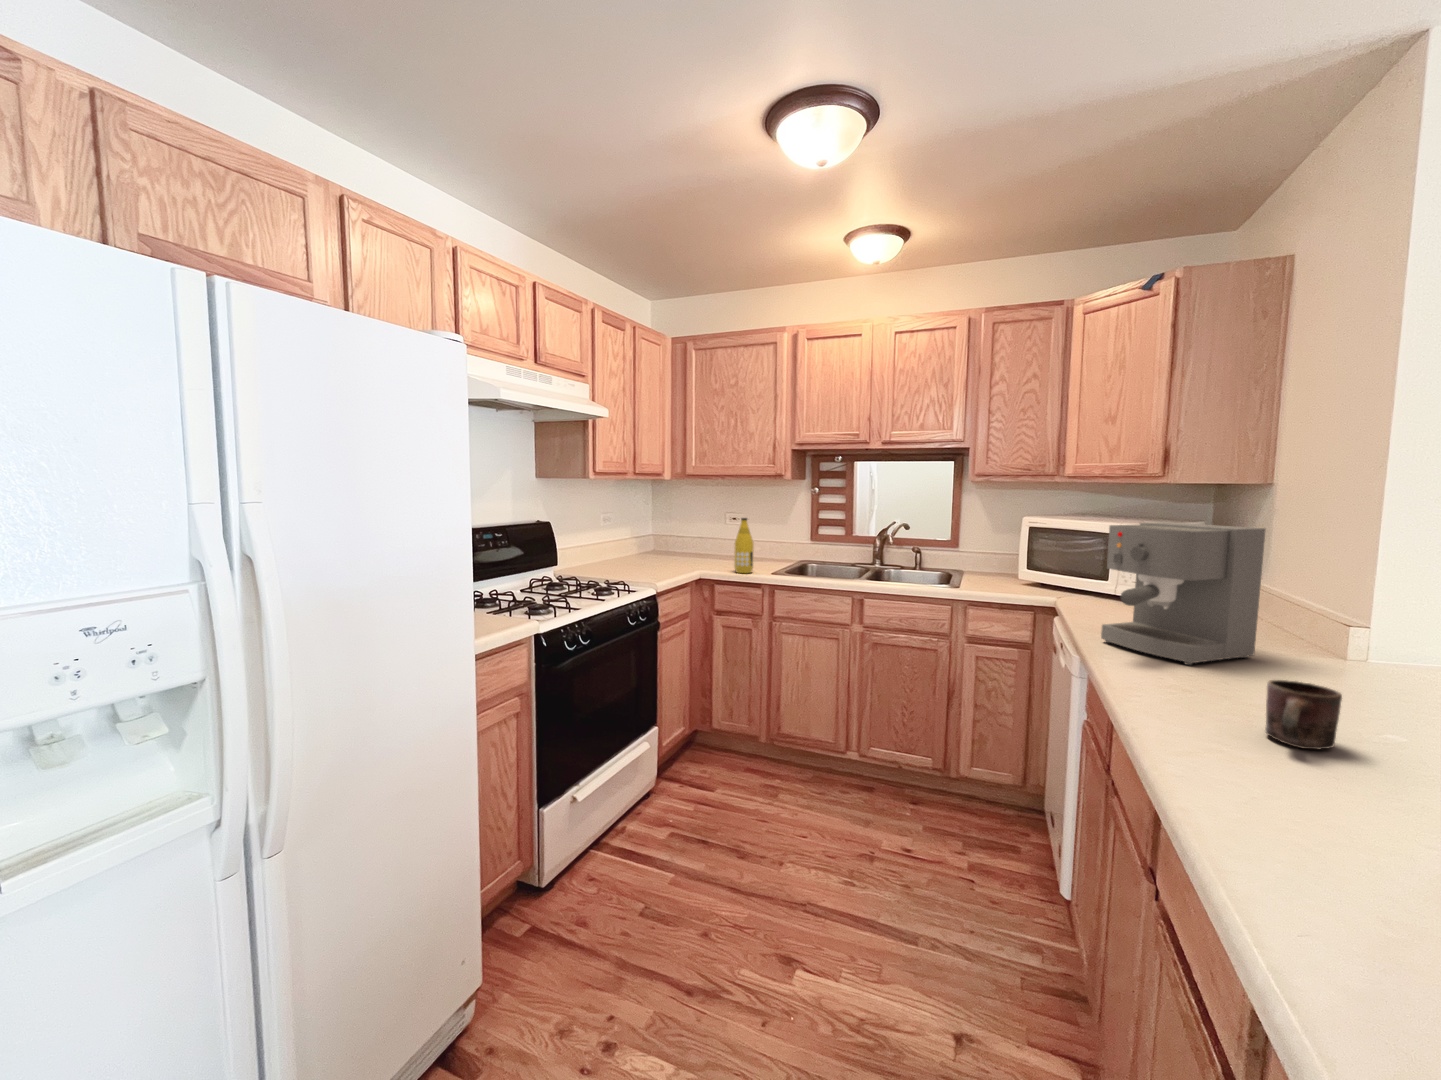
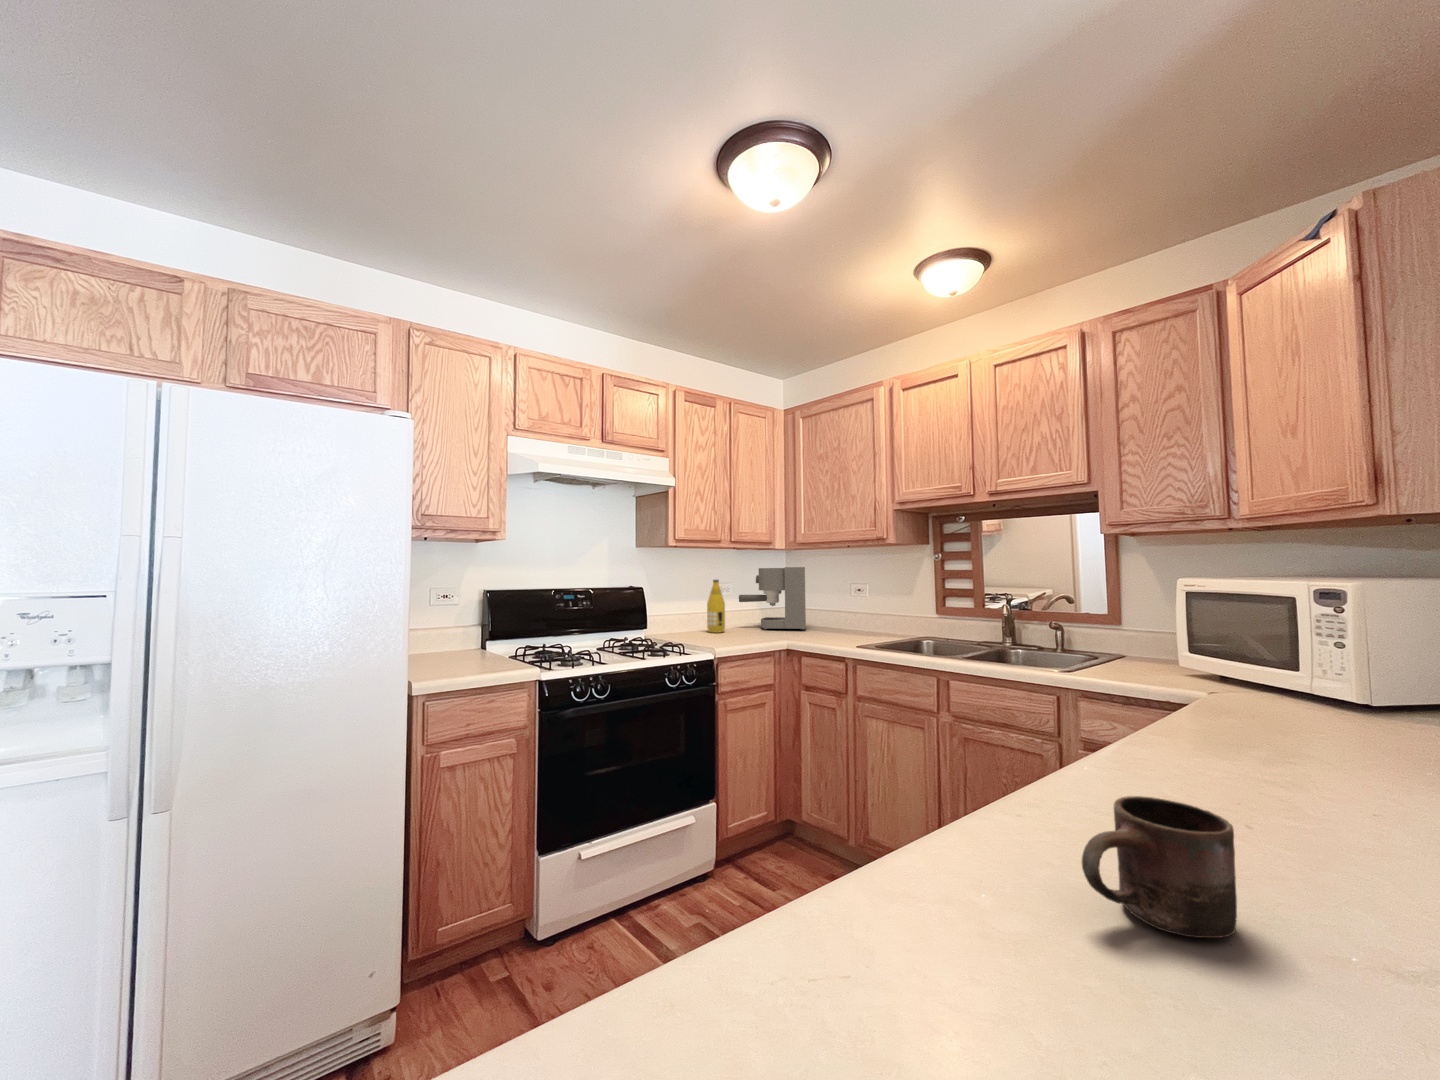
bottle: present [734,518,754,573] -> present [707,580,725,633]
coffee maker: present [1101,522,1266,665] -> present [739,567,806,630]

